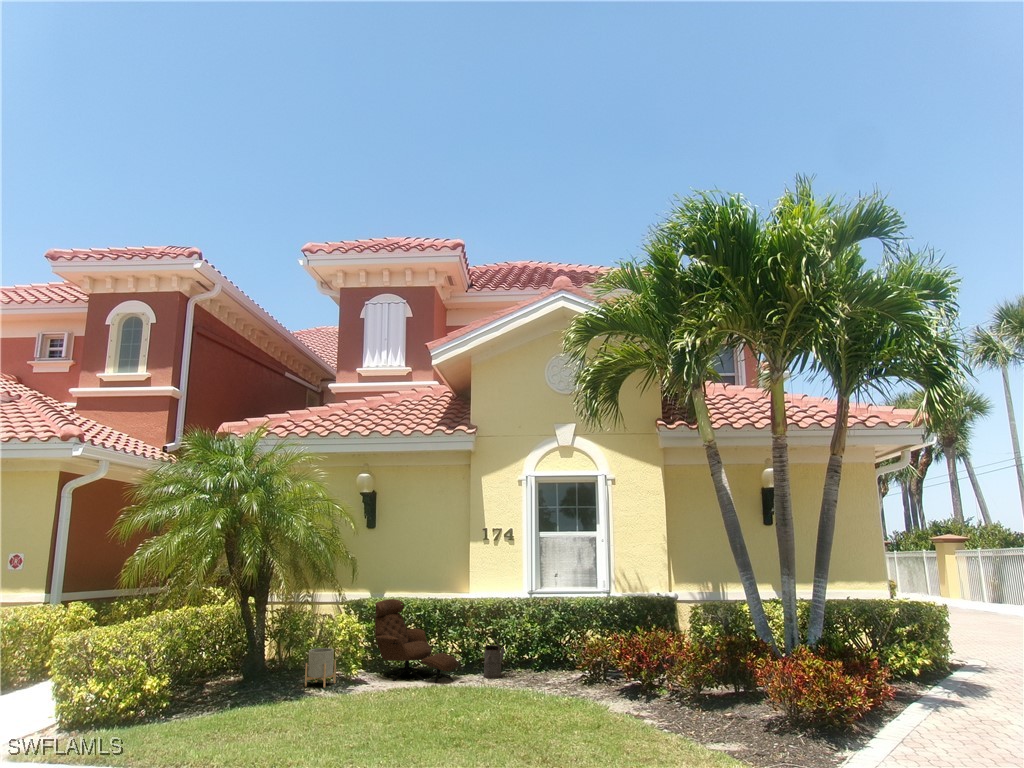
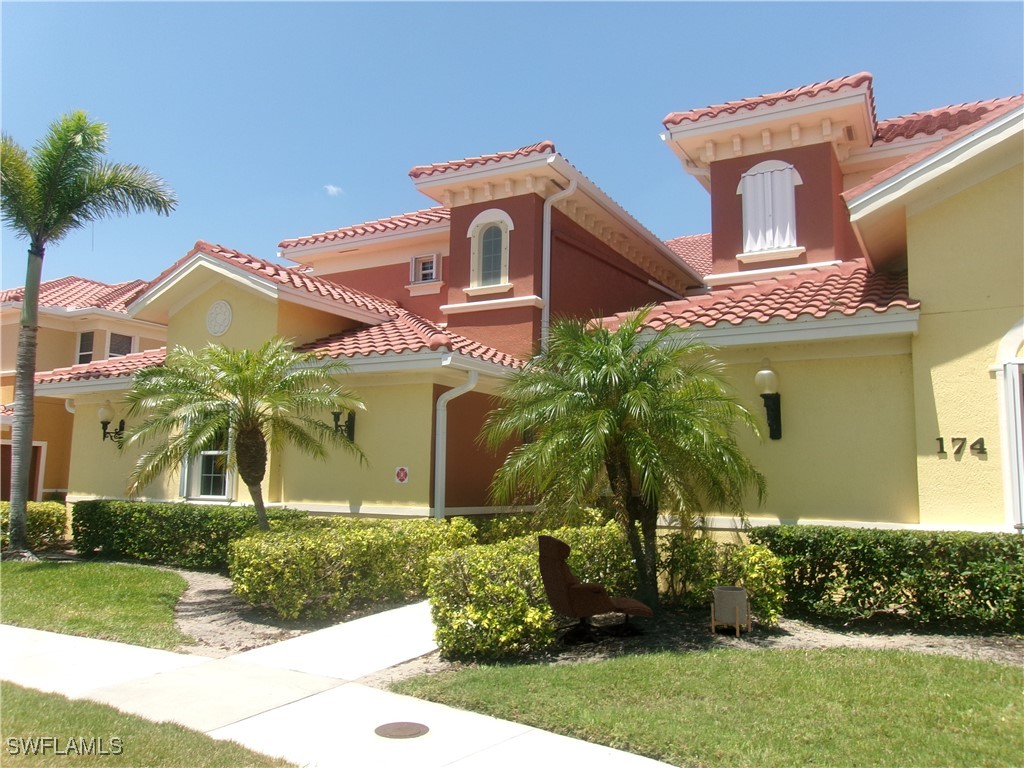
lounge chair: present [375,599,458,683] -> present [538,535,653,643]
watering can: present [483,638,505,679] -> none [965,590,997,647]

